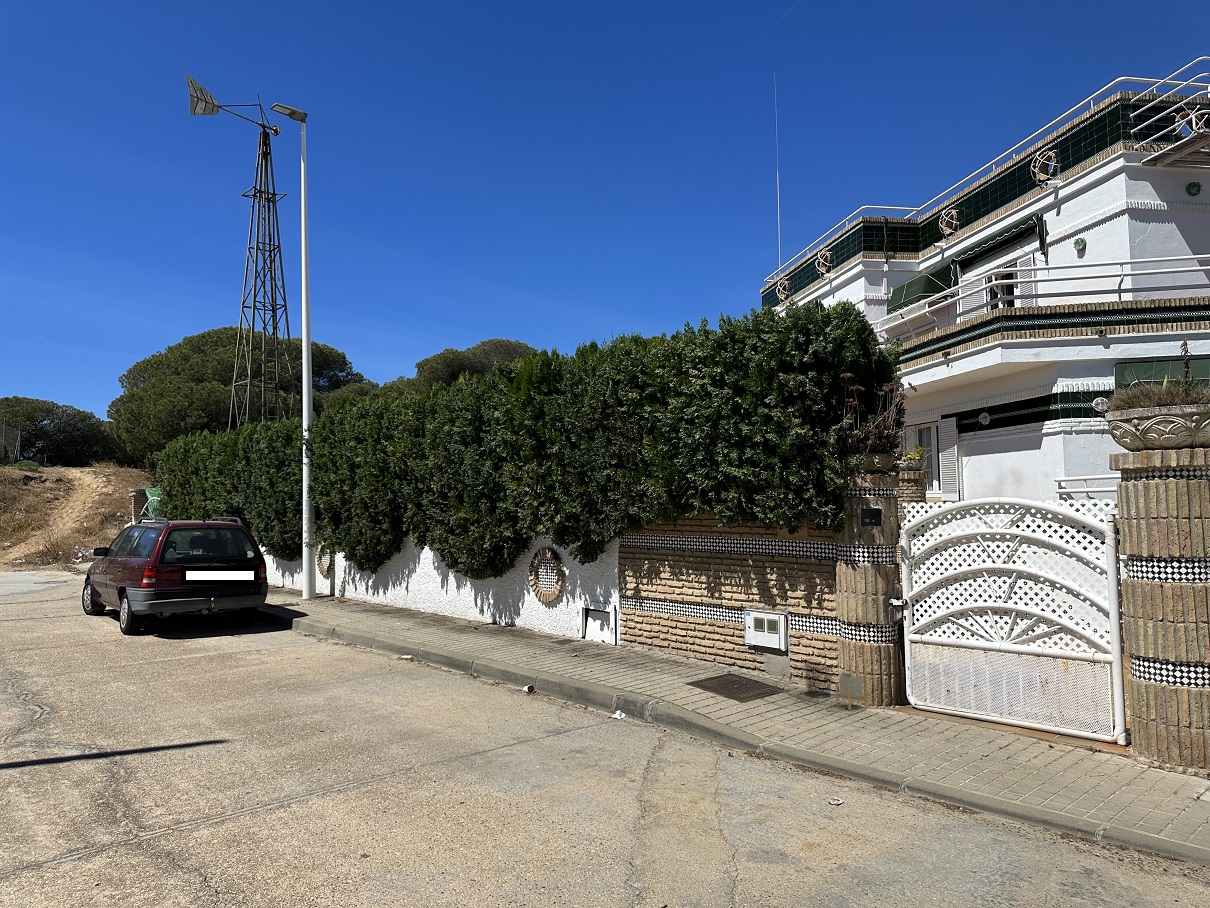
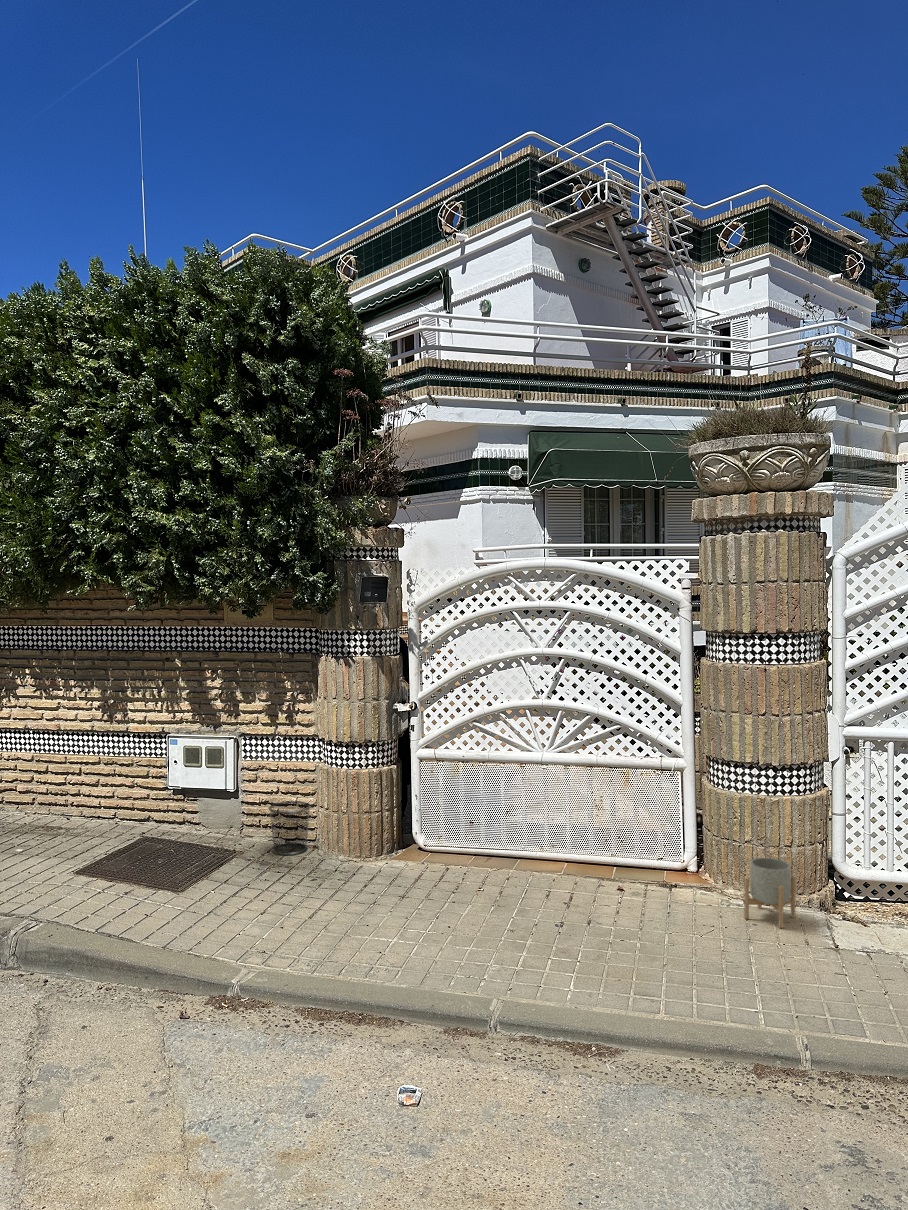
planter: present [836,673,867,710] -> present [744,858,796,928]

